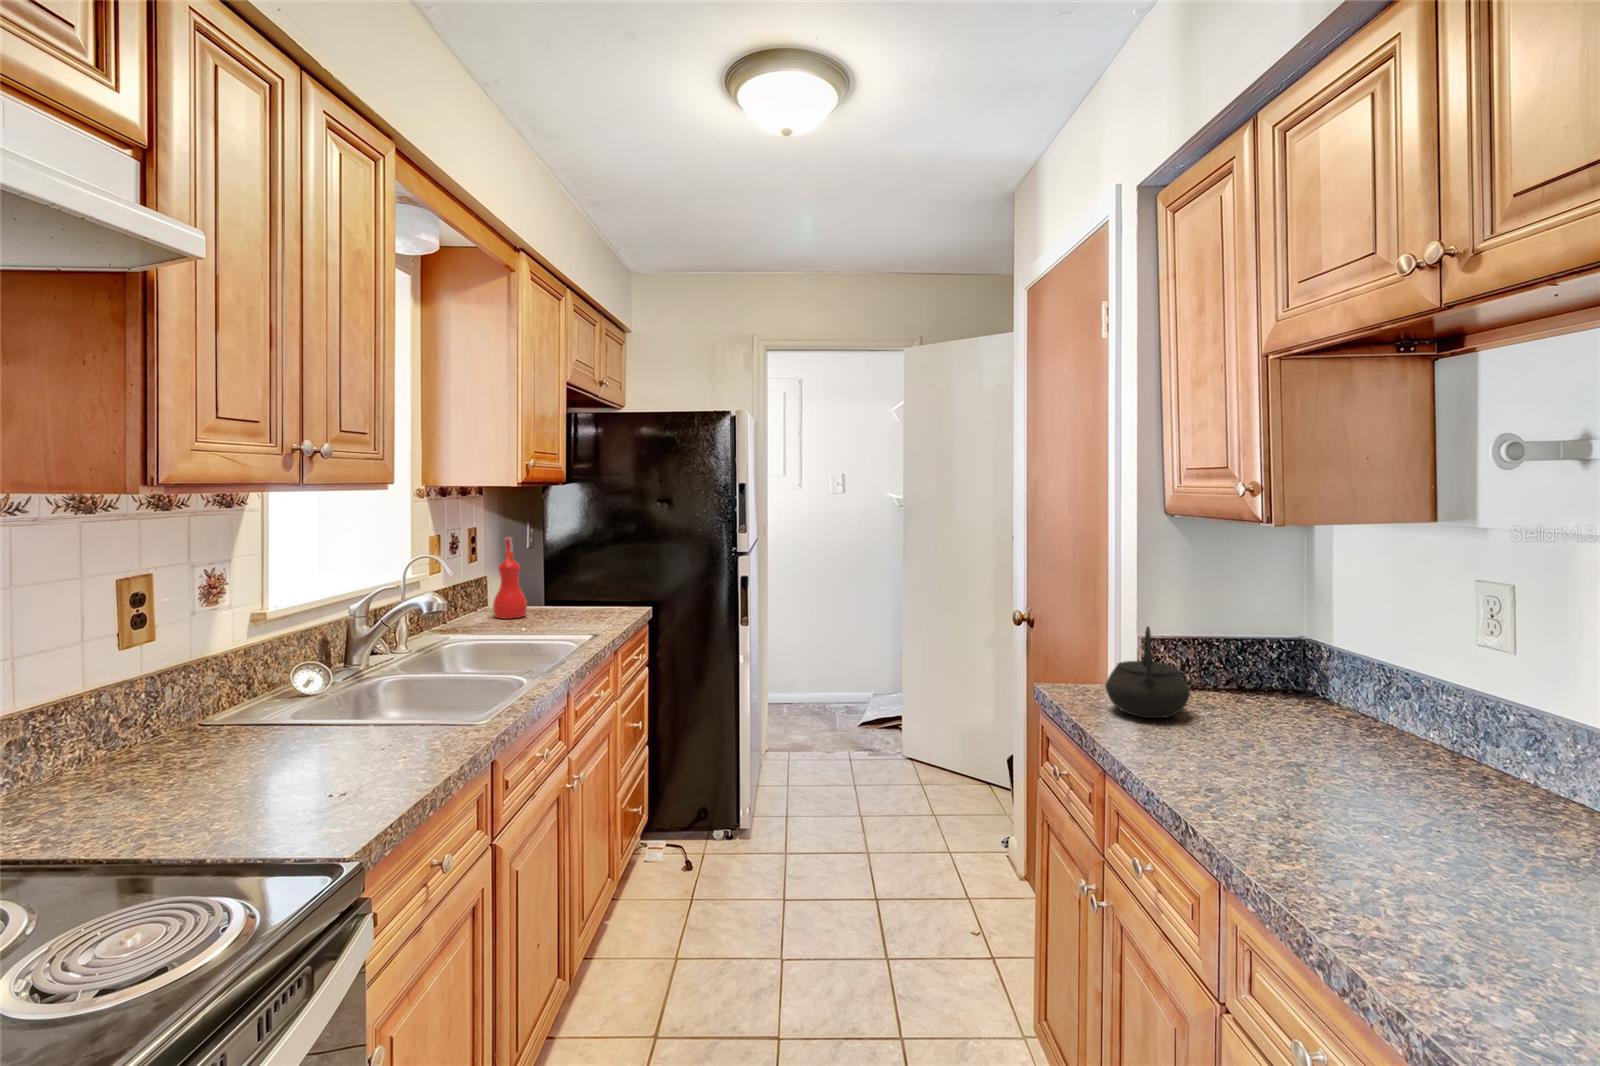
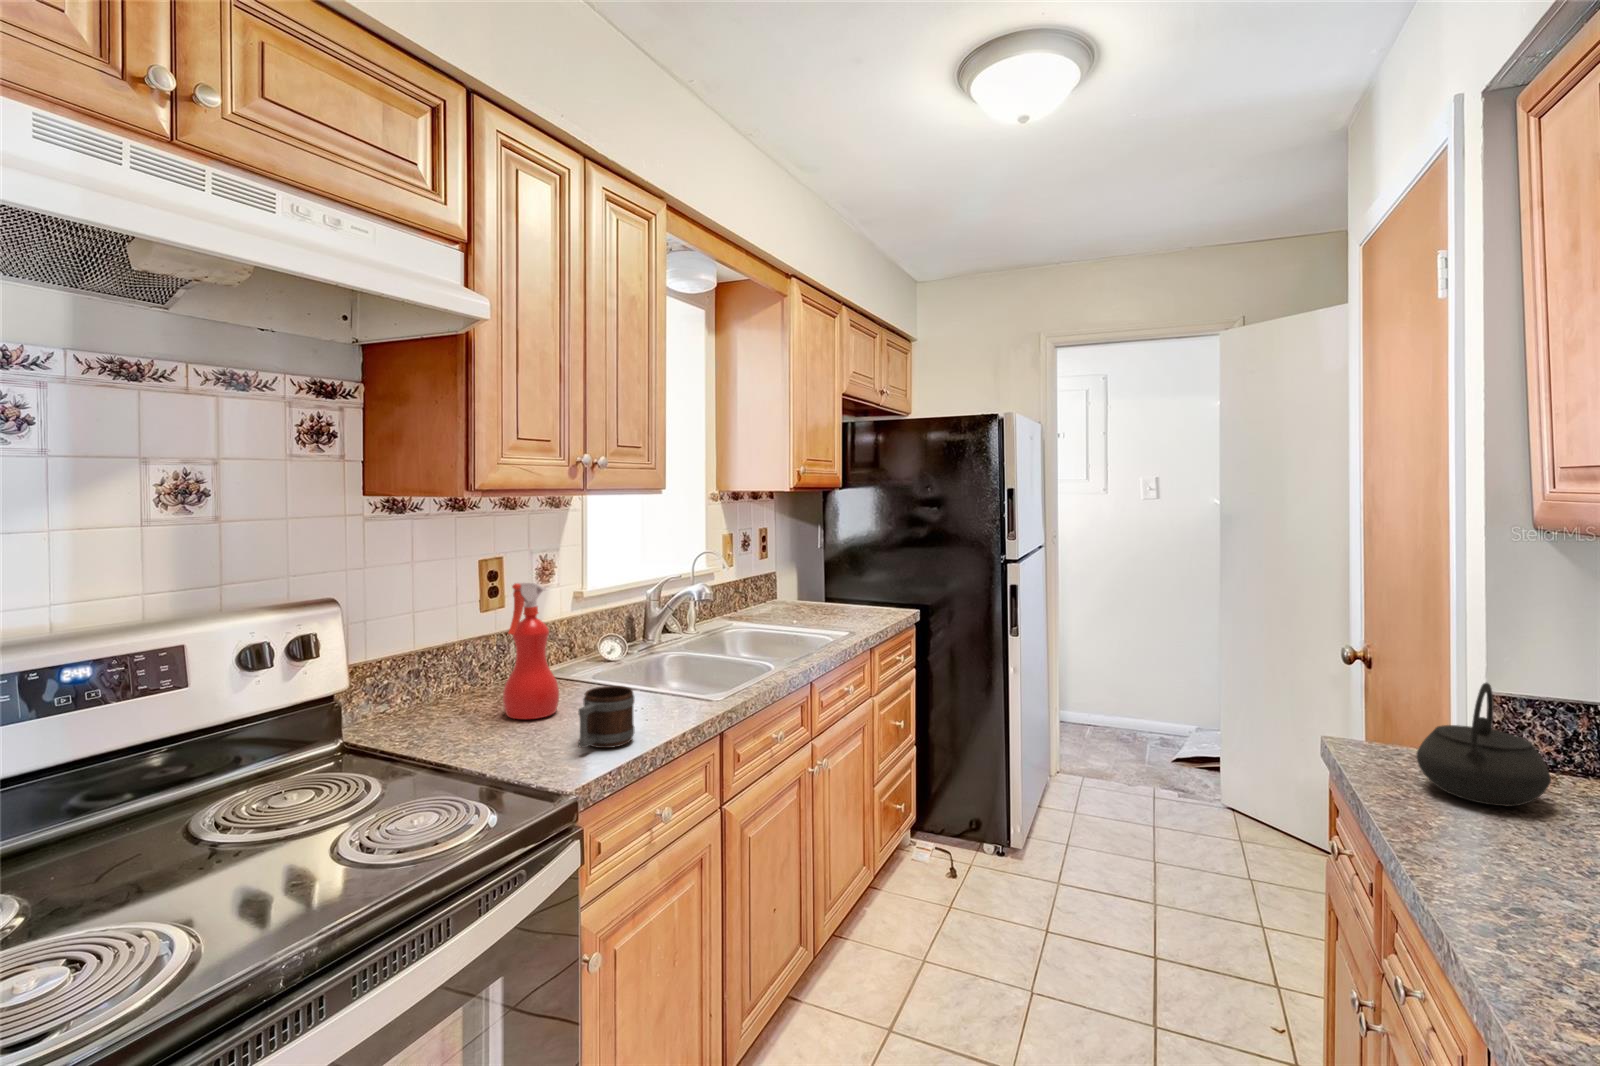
spray bottle: present [493,537,527,619] -> present [503,583,559,719]
mug: none [323,719,393,801] -> present [578,686,634,748]

